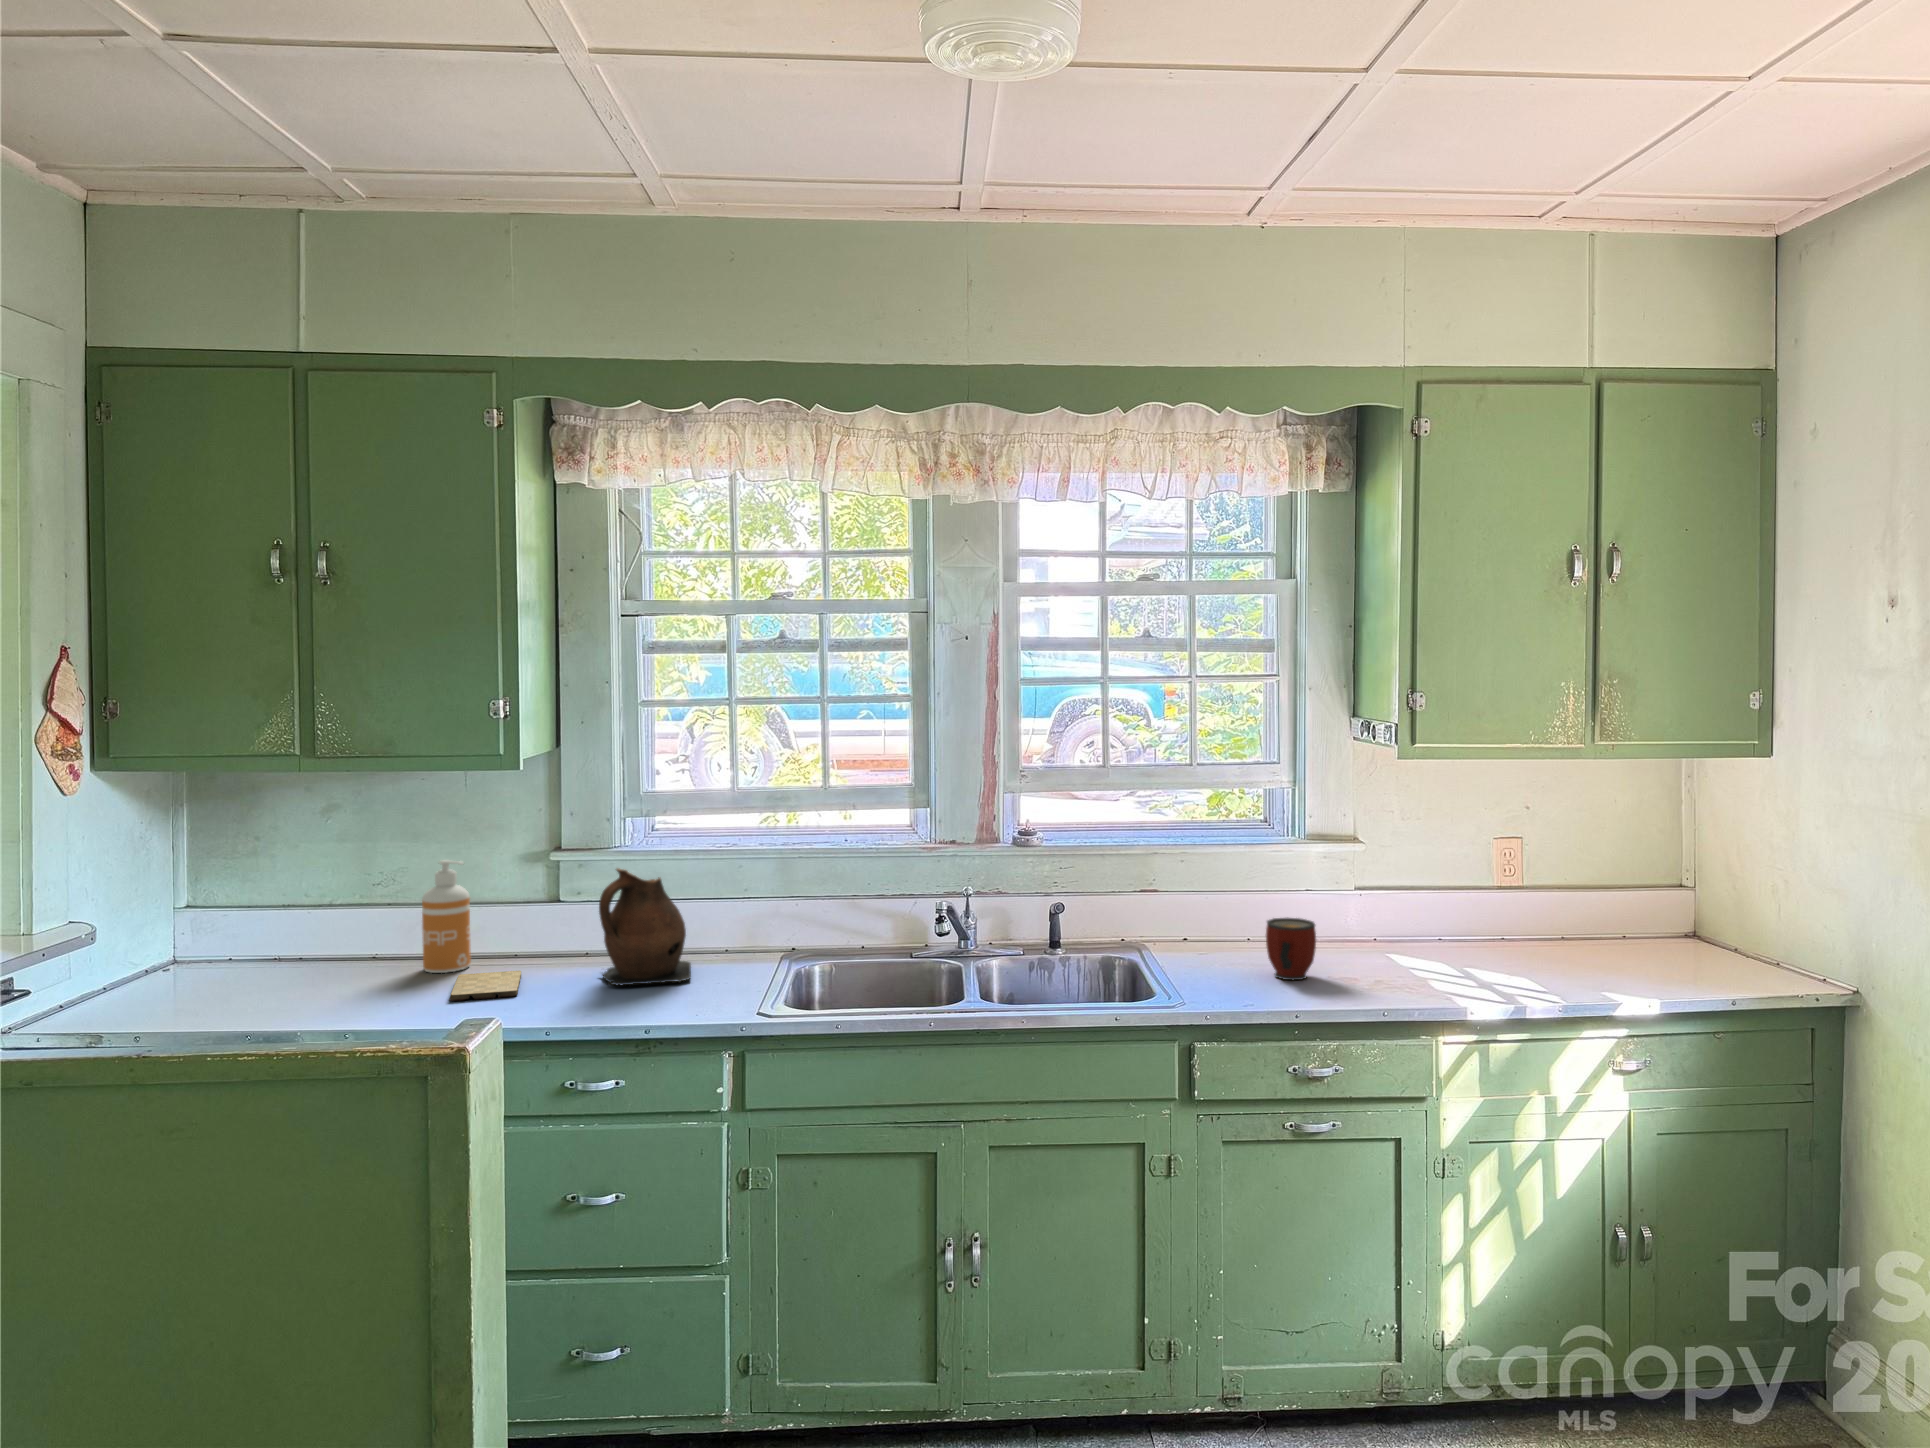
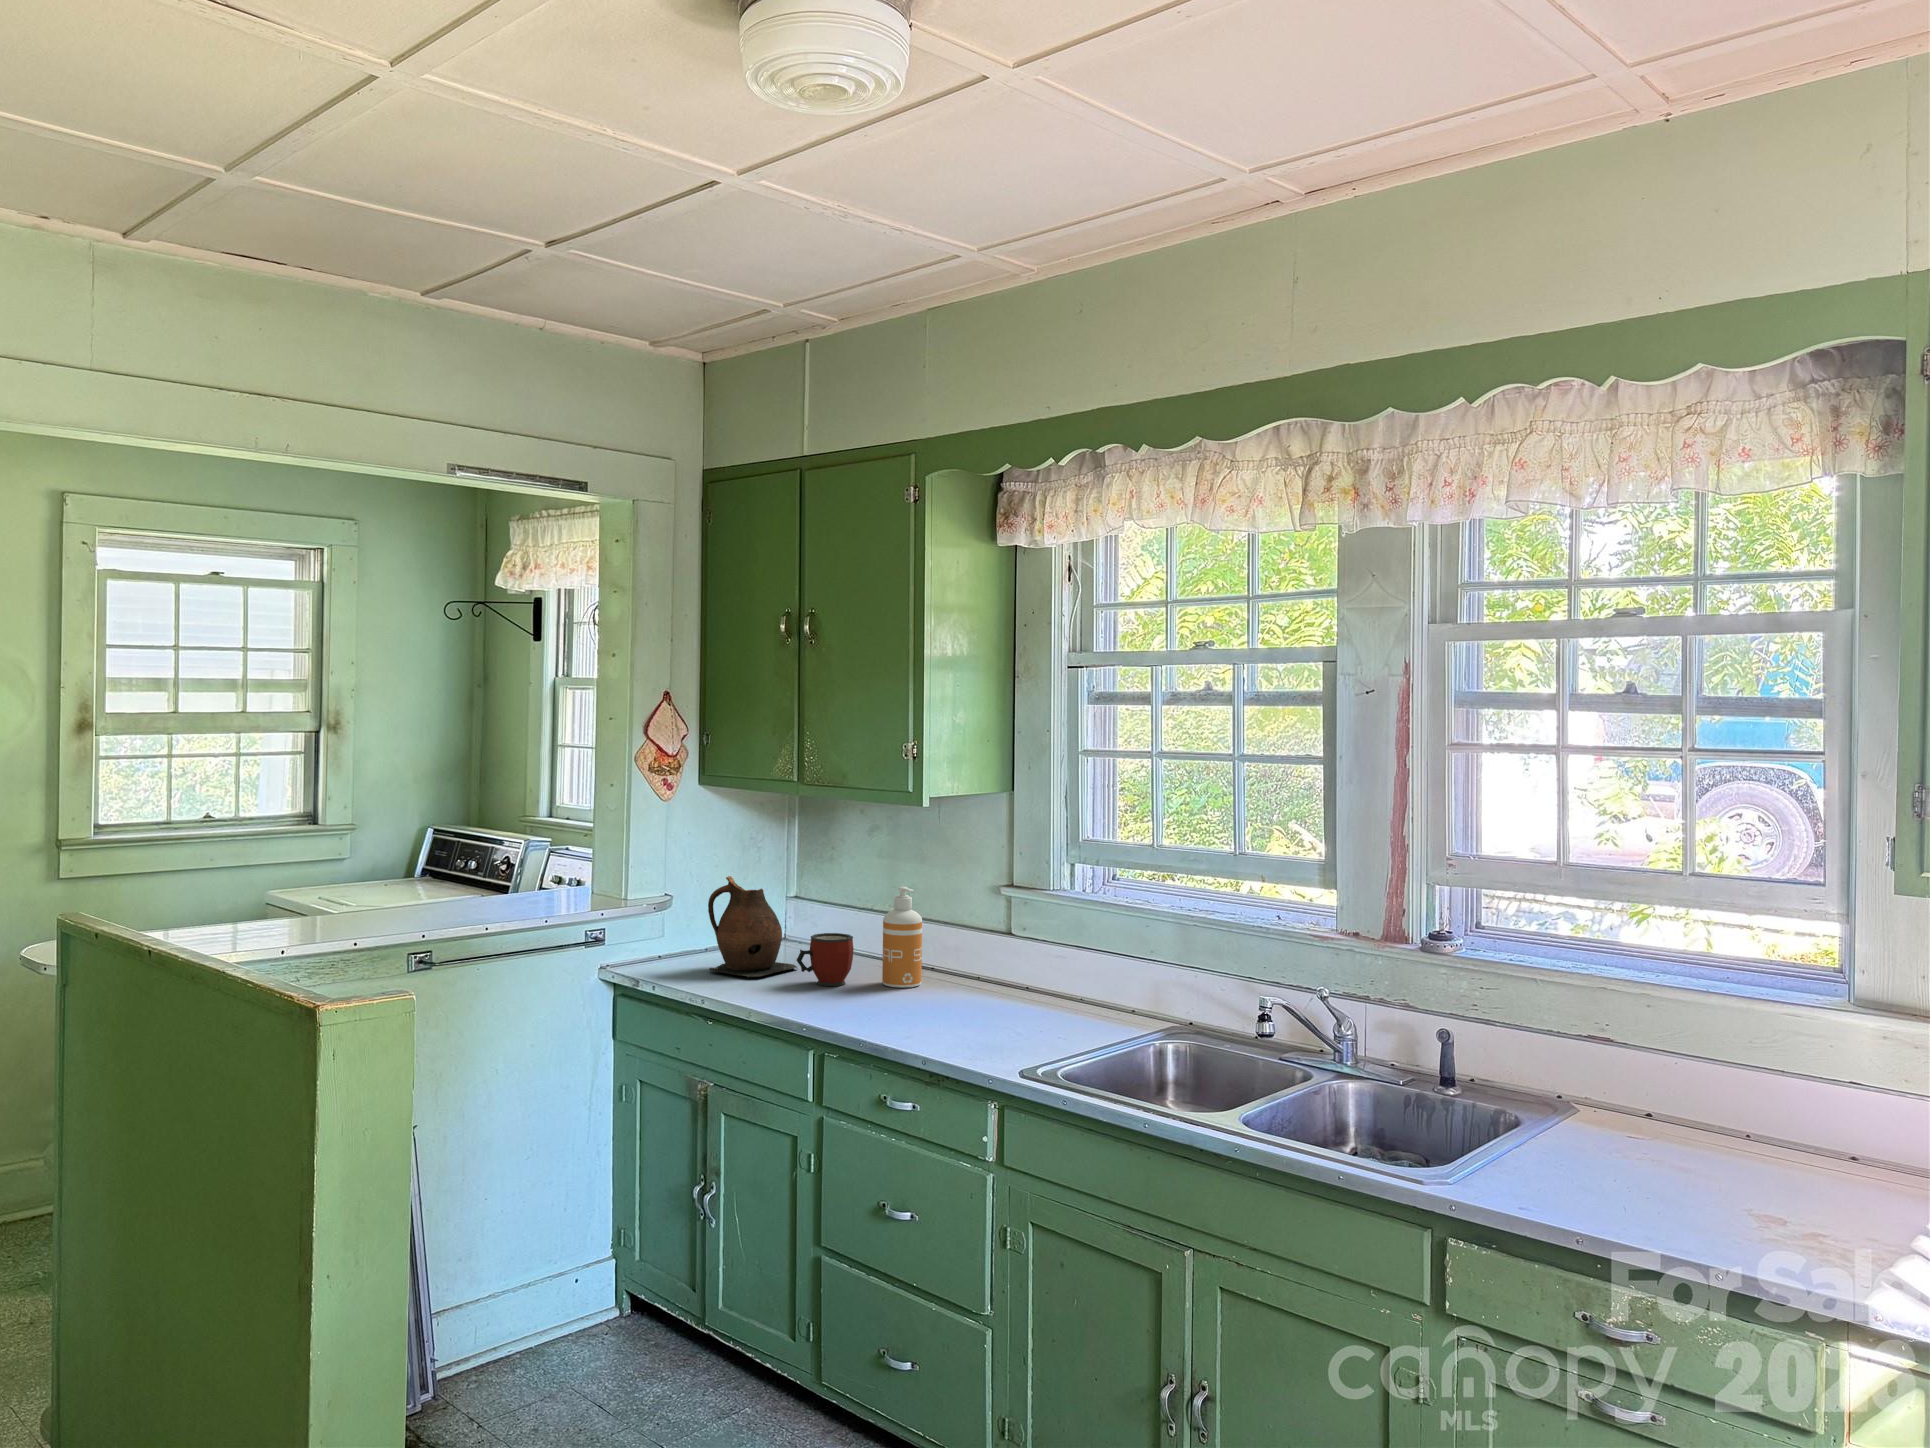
ceramic pitcher: present [599,868,691,985] -> present [708,876,797,979]
mug: present [1266,918,1316,980] -> present [796,933,854,986]
cutting board: present [449,970,521,1001] -> none [850,990,934,1014]

